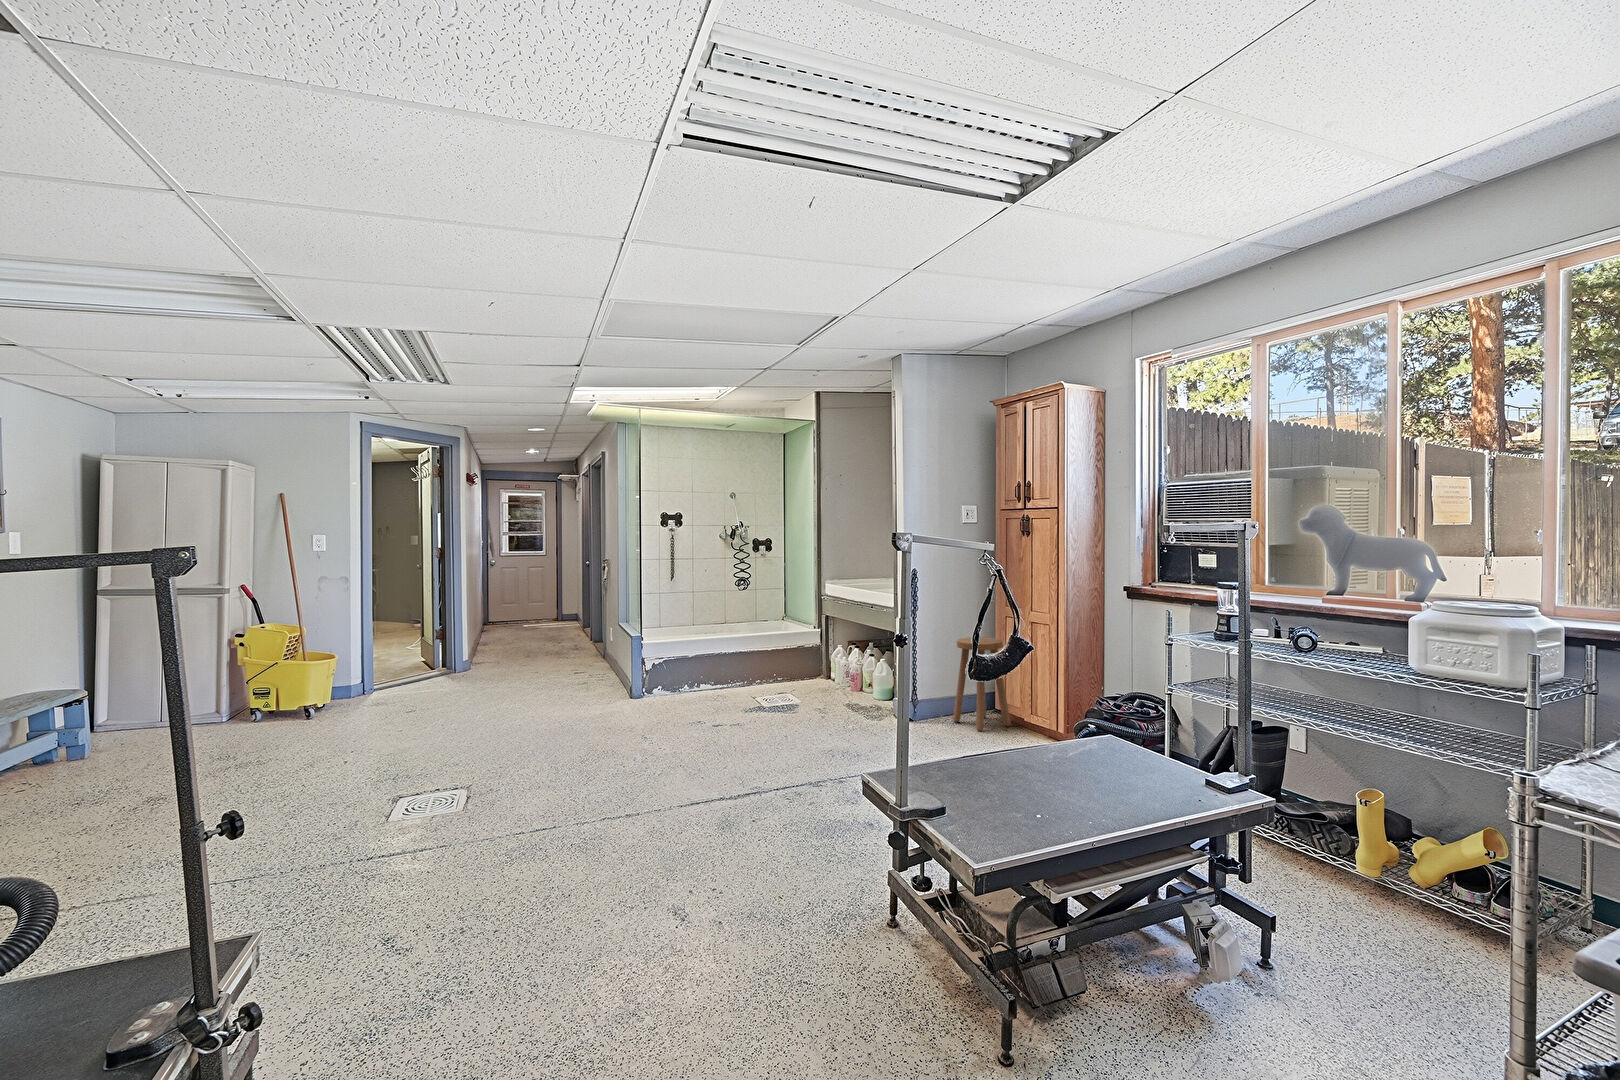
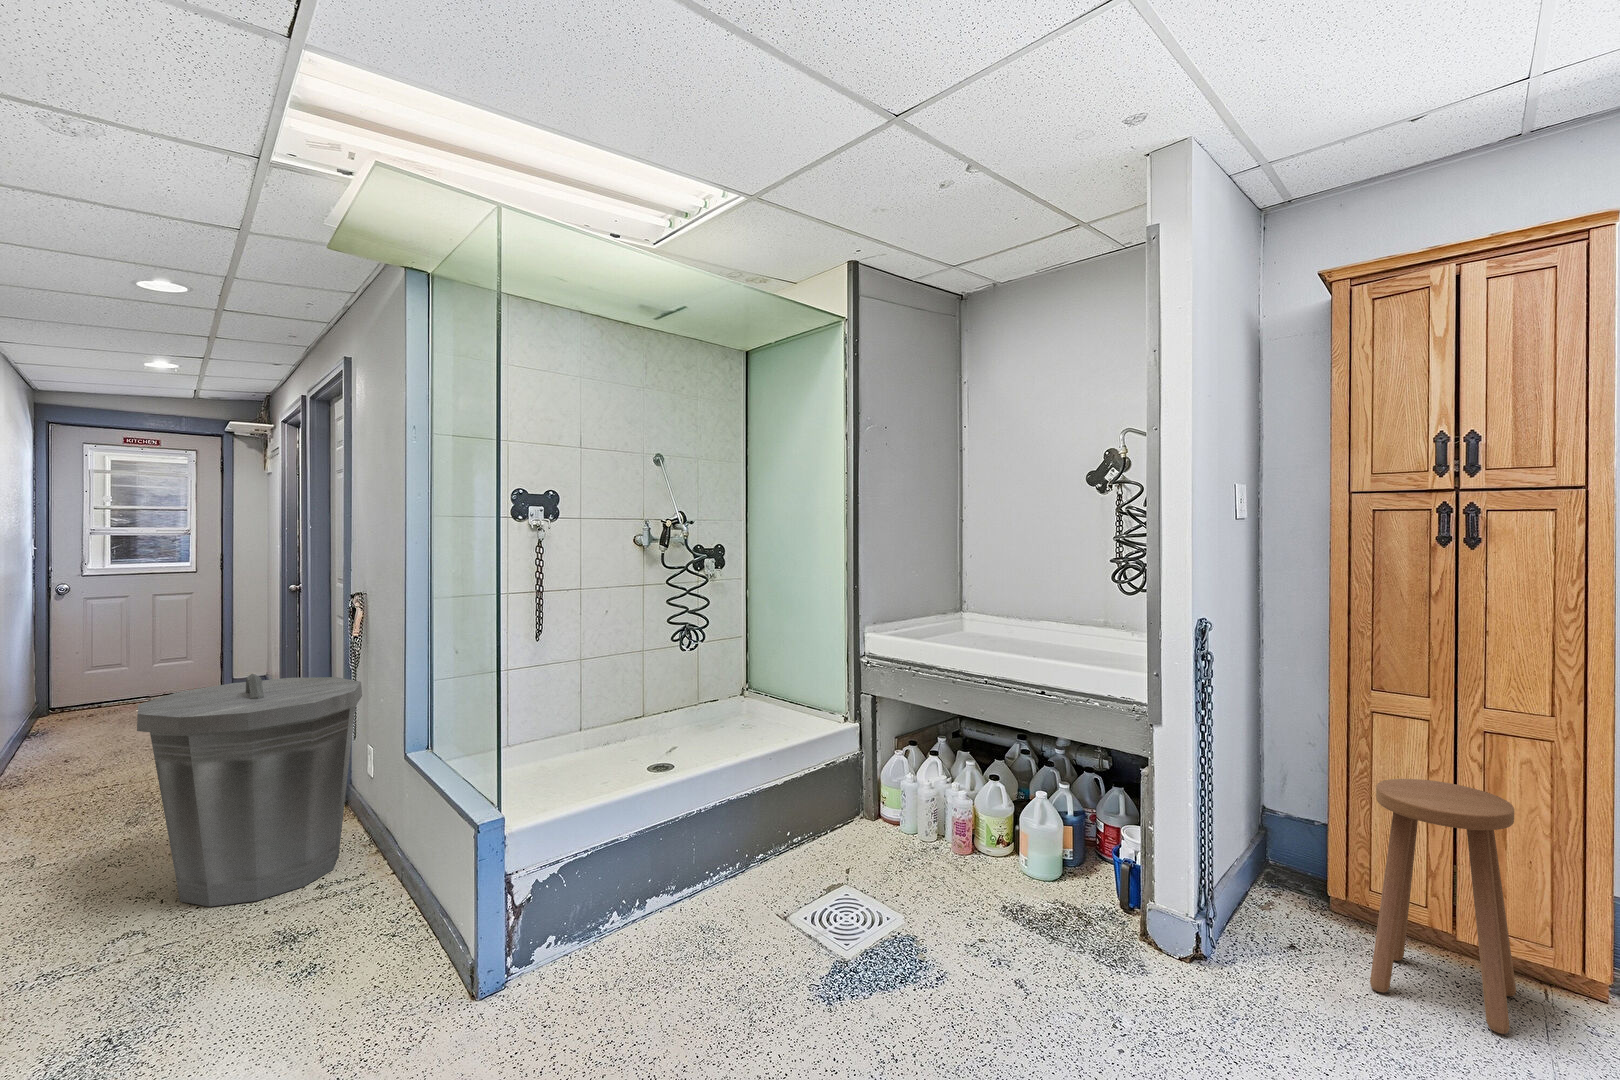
trash can: none [526,592,605,681] -> present [137,674,362,907]

